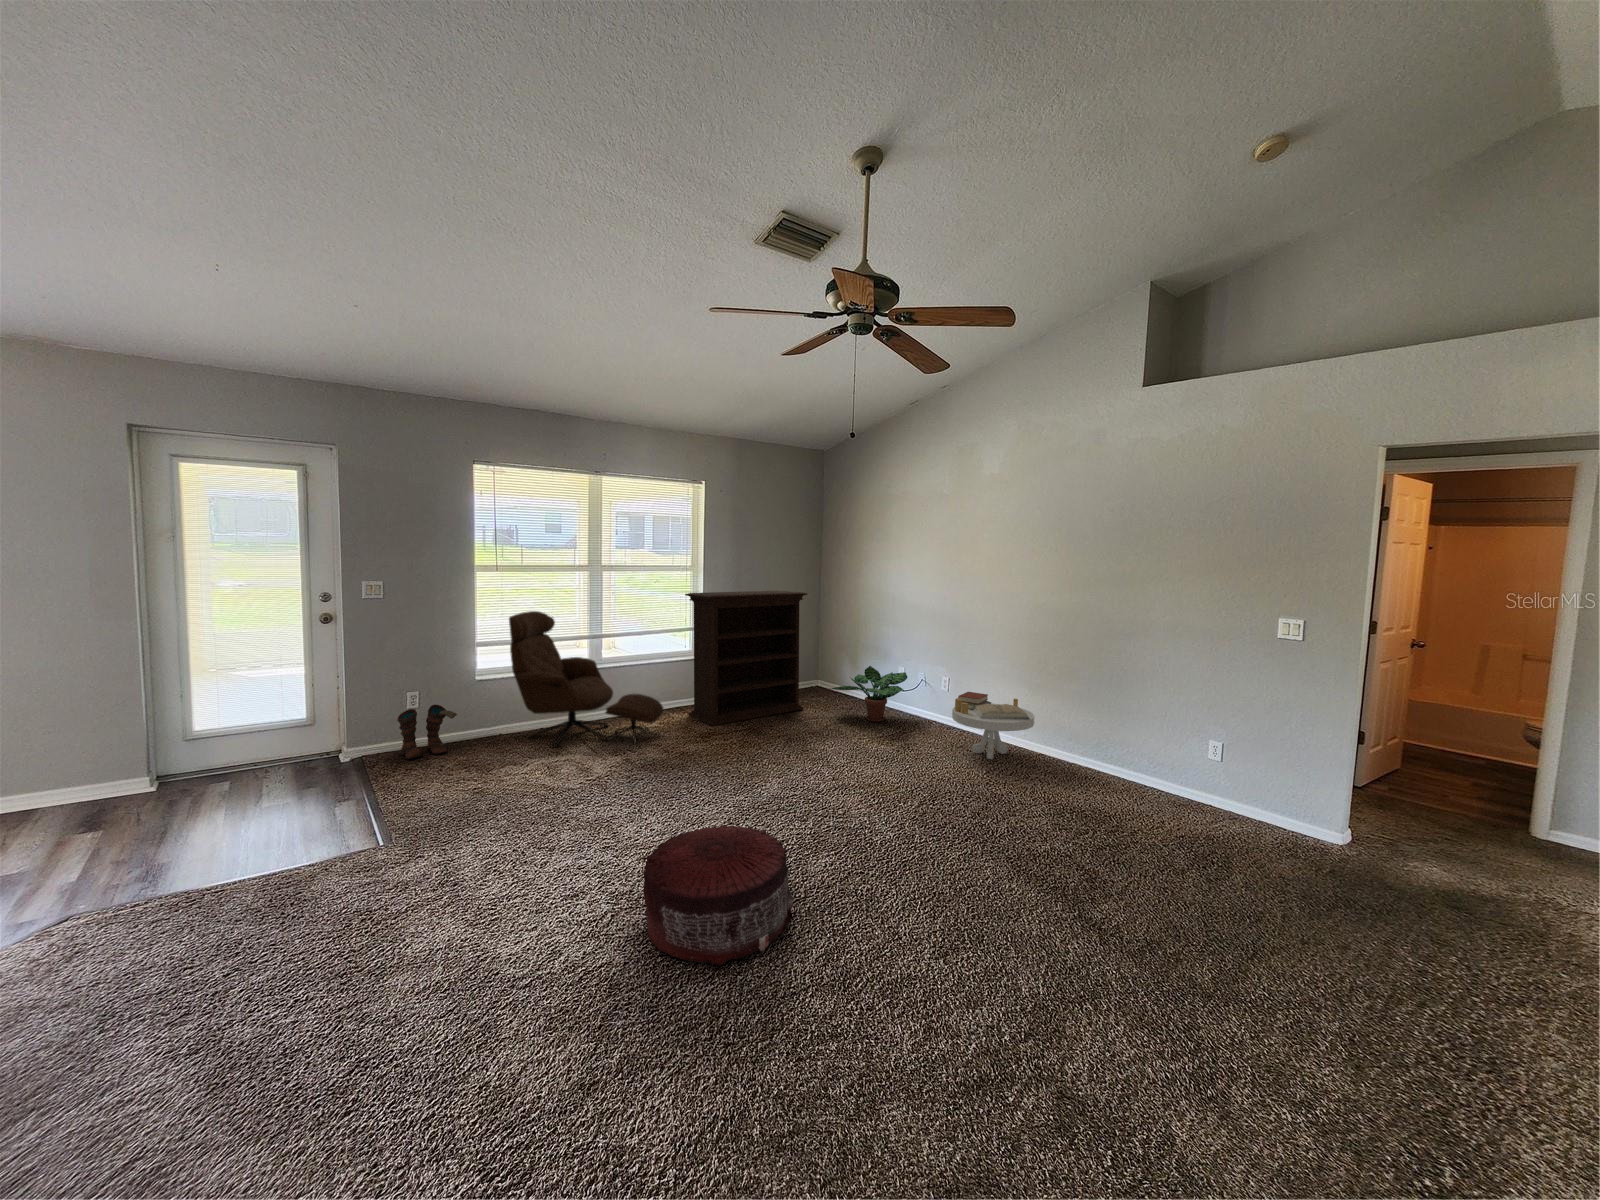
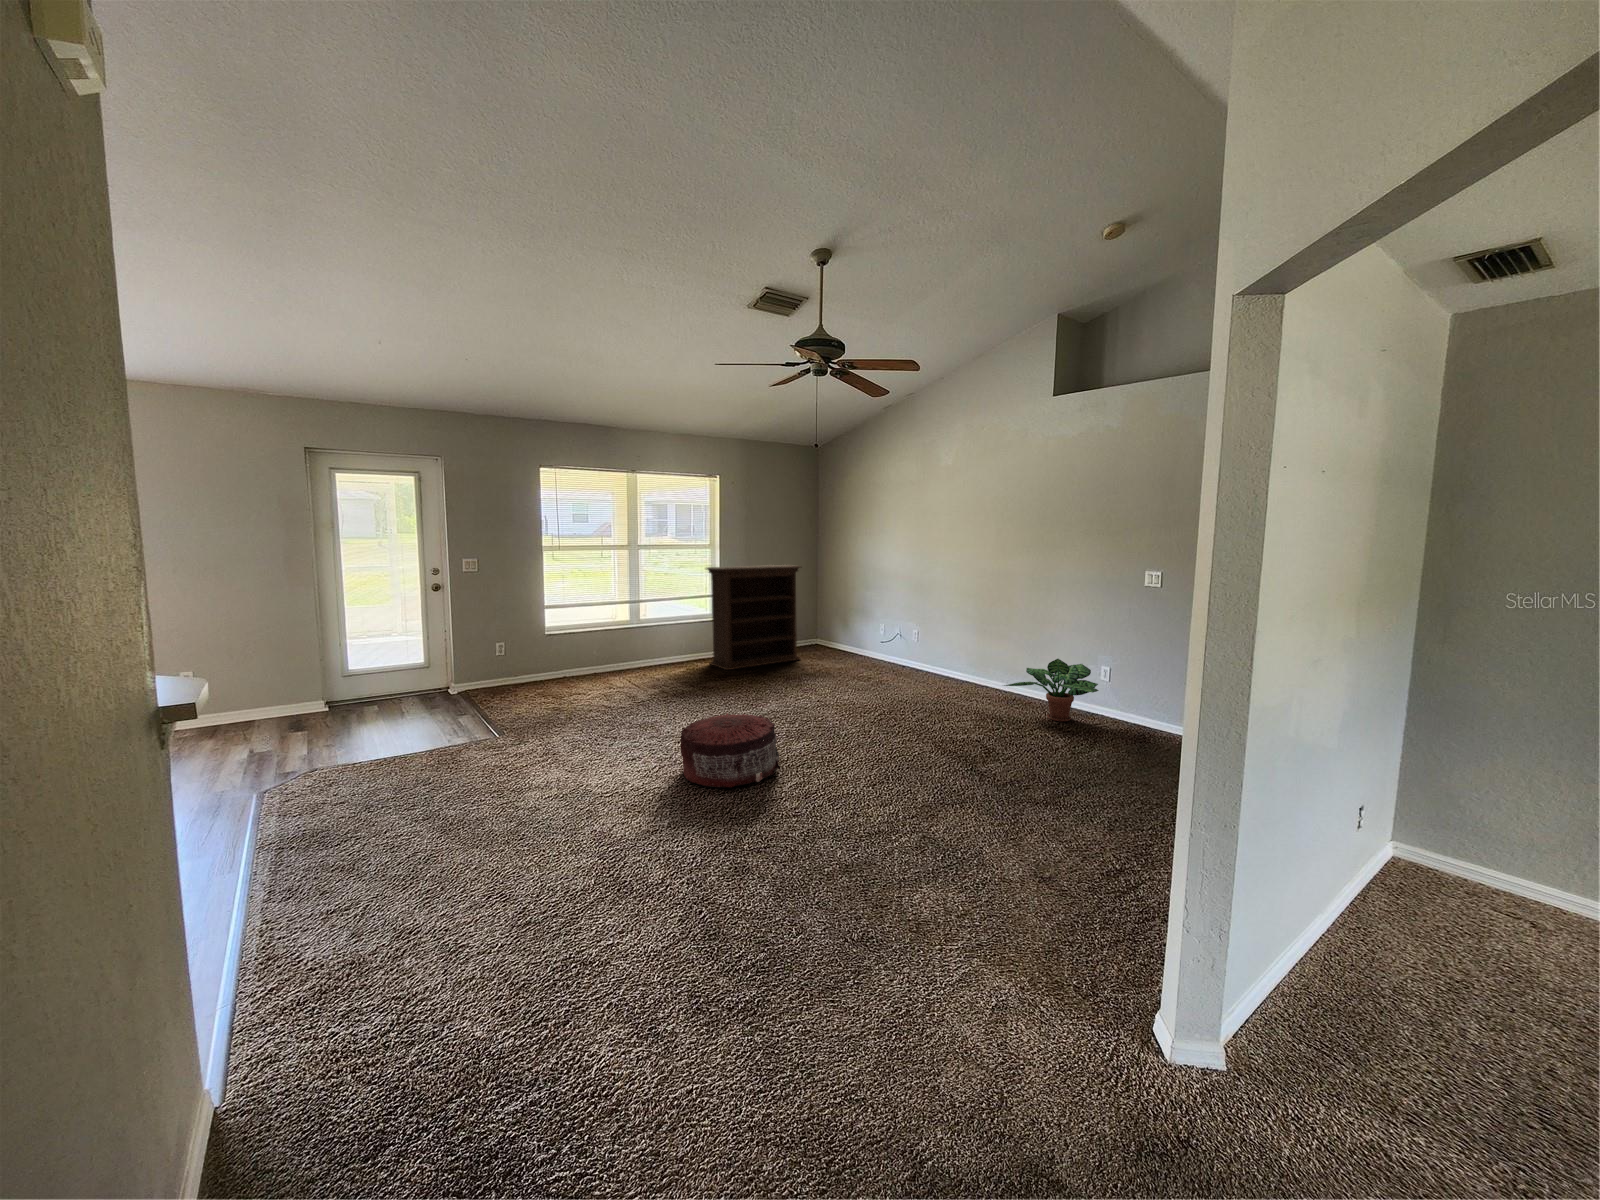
lounge chair: present [509,611,663,747] -> none [570,582,689,684]
potted plant: present [831,666,907,722] -> present [1004,659,1098,722]
side table: present [952,692,1034,759] -> none [913,639,976,689]
boots: present [397,705,457,759] -> none [491,652,535,691]

